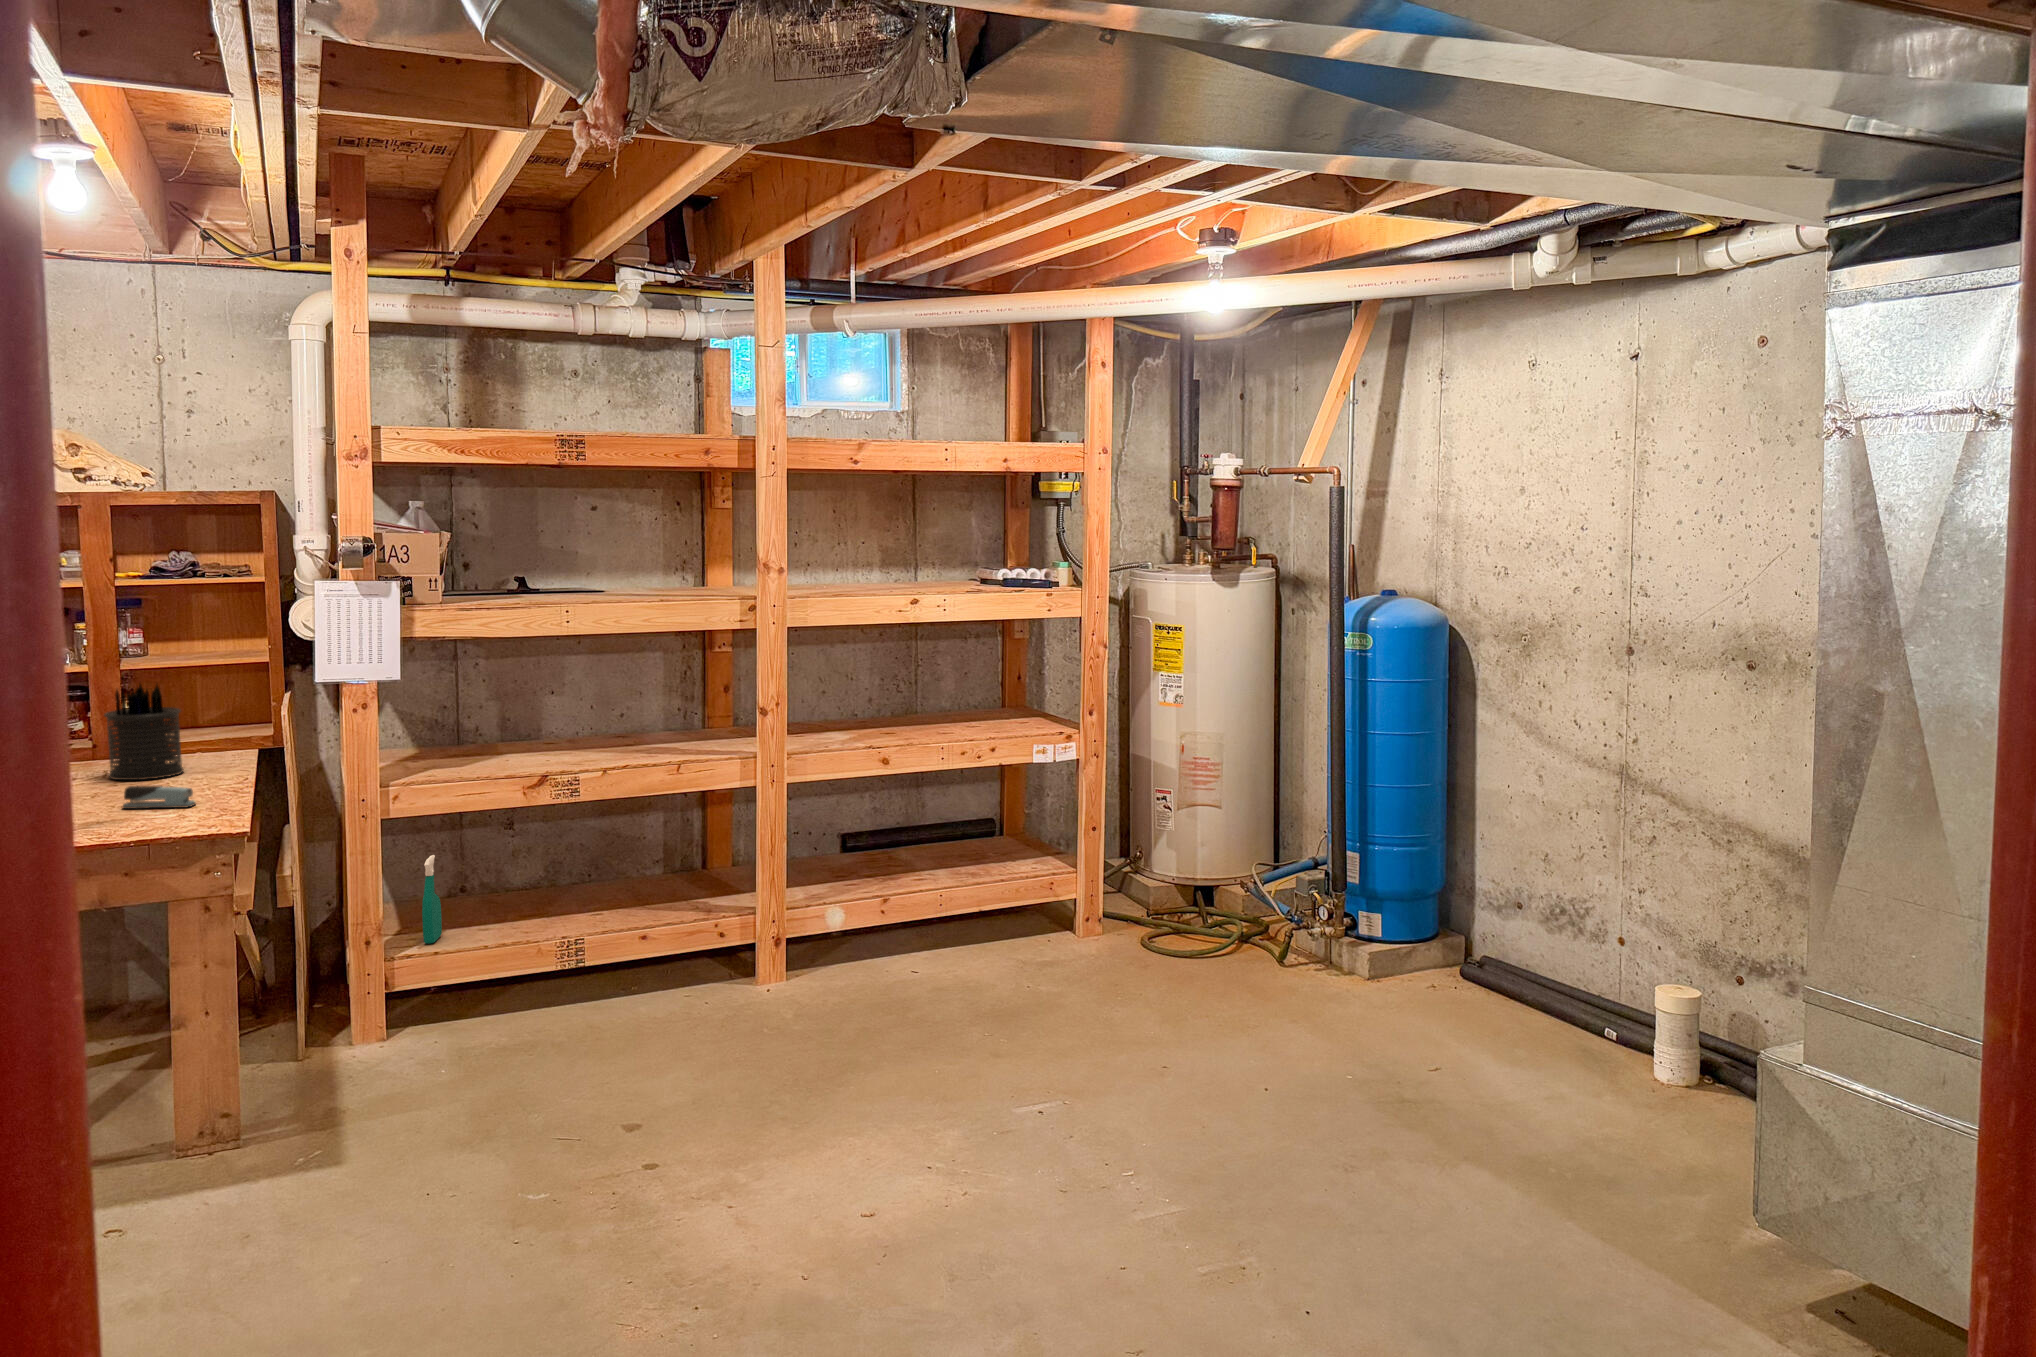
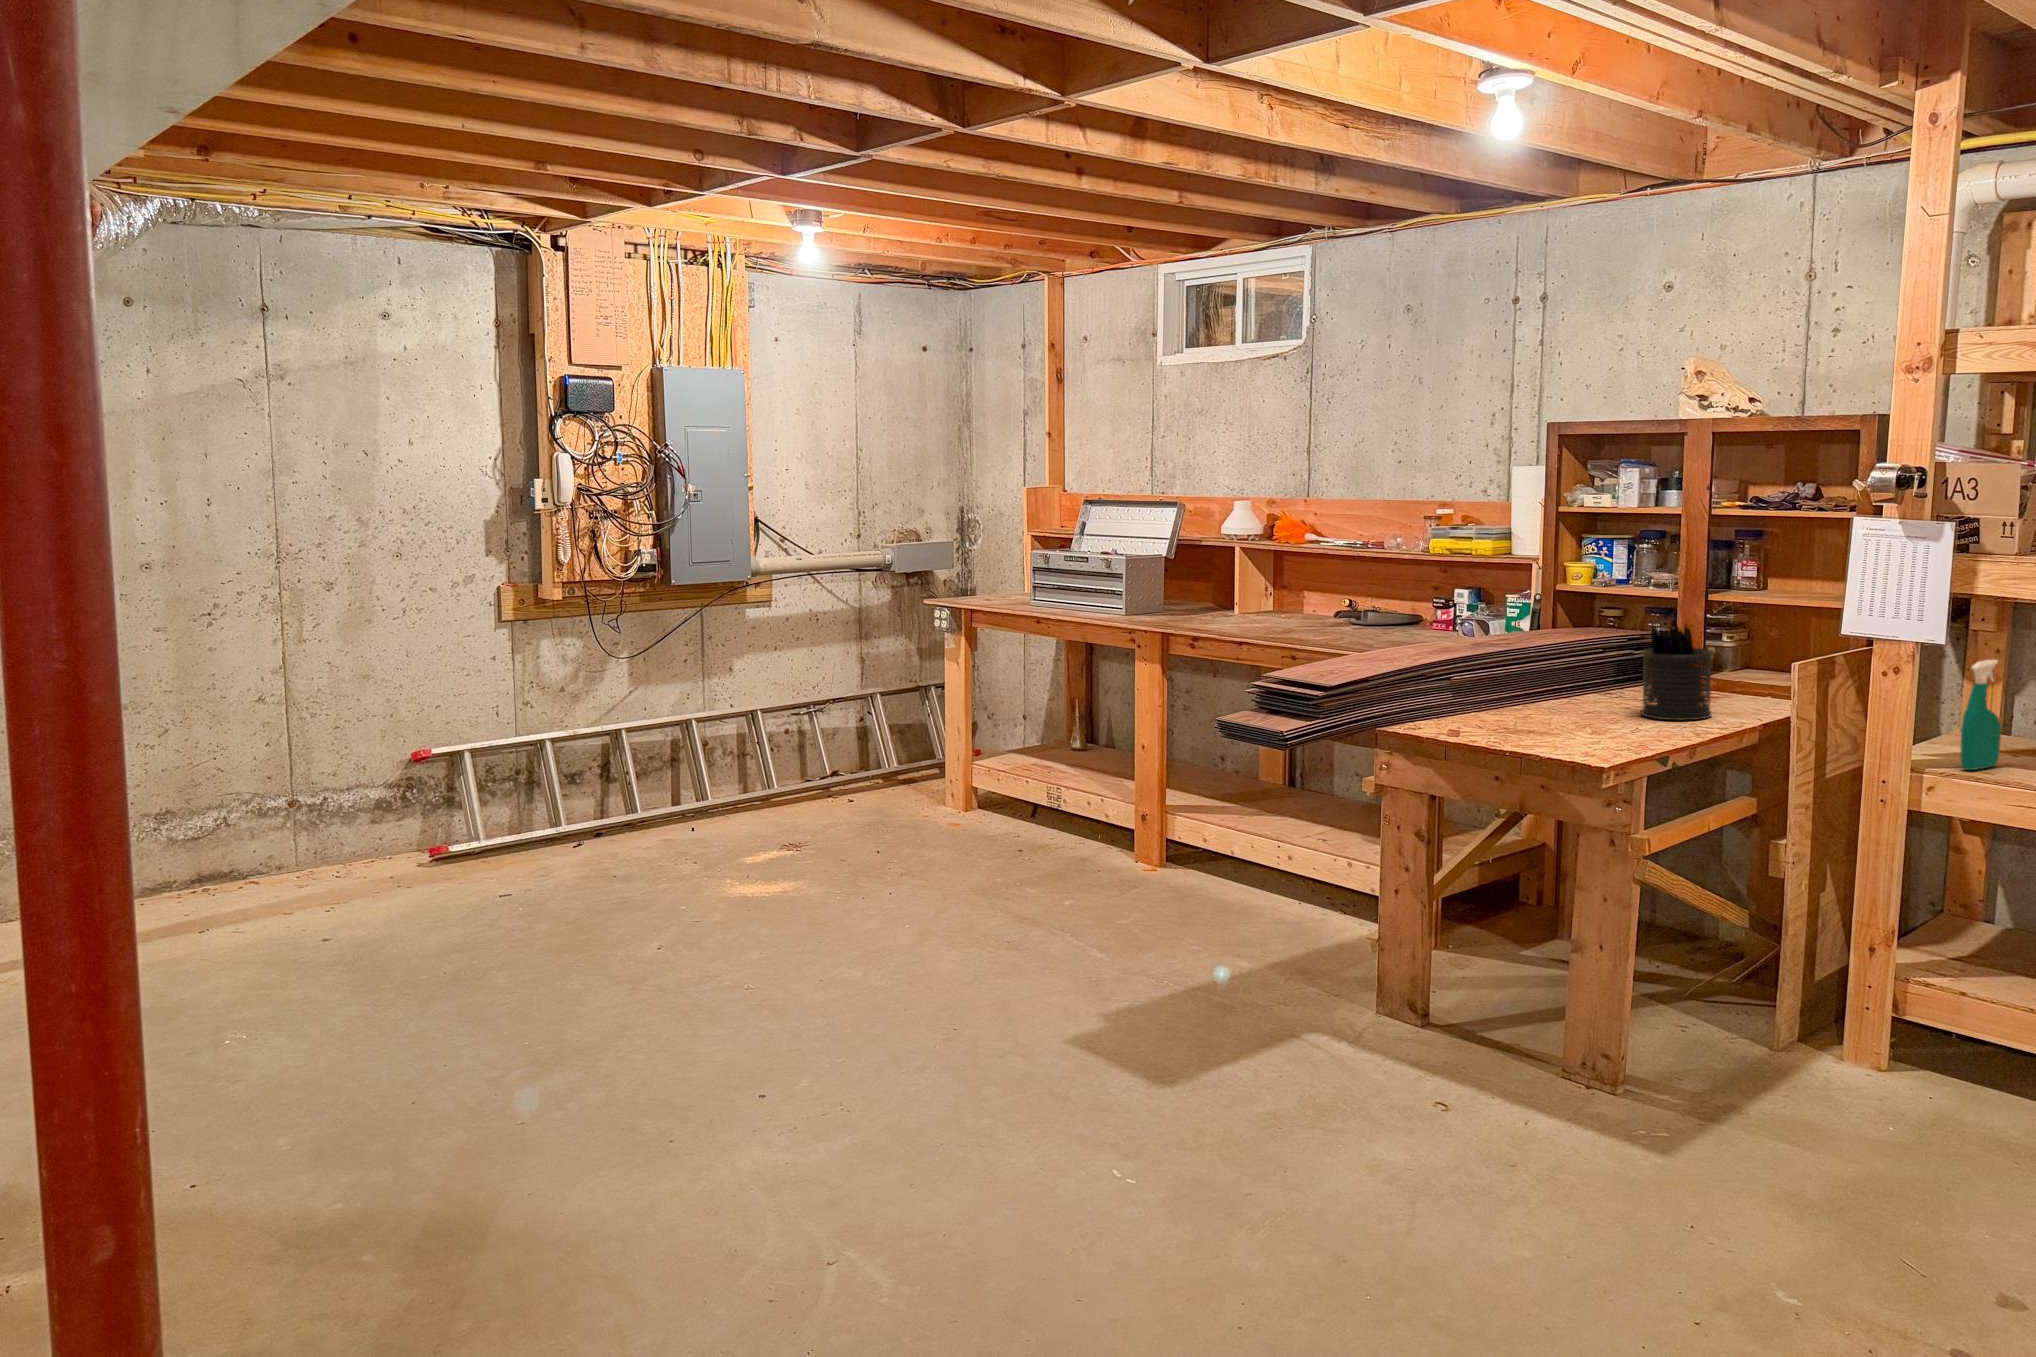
stapler: present [122,786,196,809] -> none [1590,724,1647,754]
spray bottle: present [422,855,442,944] -> present [1960,660,2001,770]

